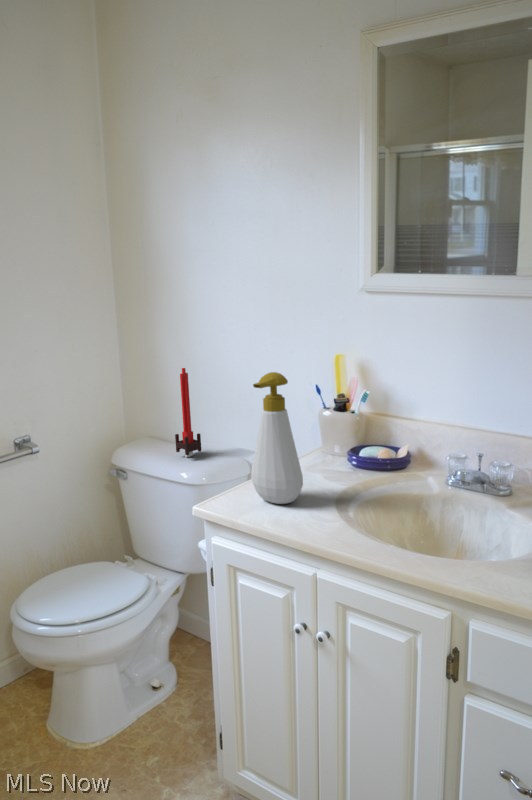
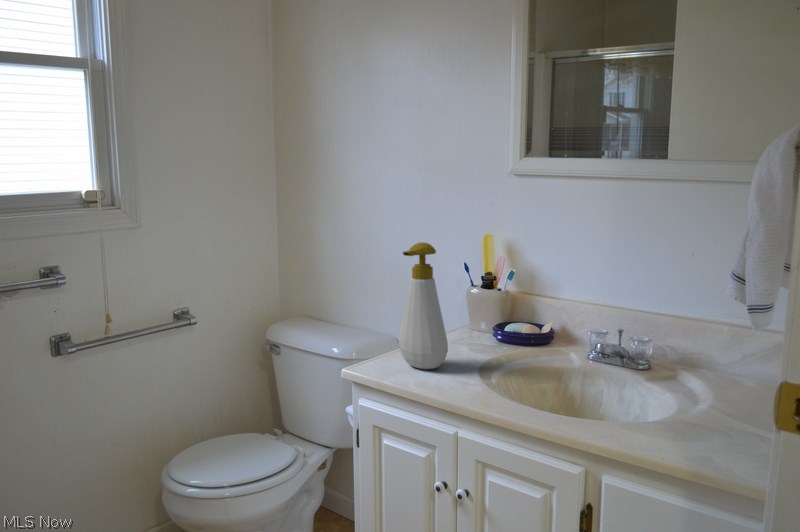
candle: present [175,368,201,457] -> none [328,246,353,333]

